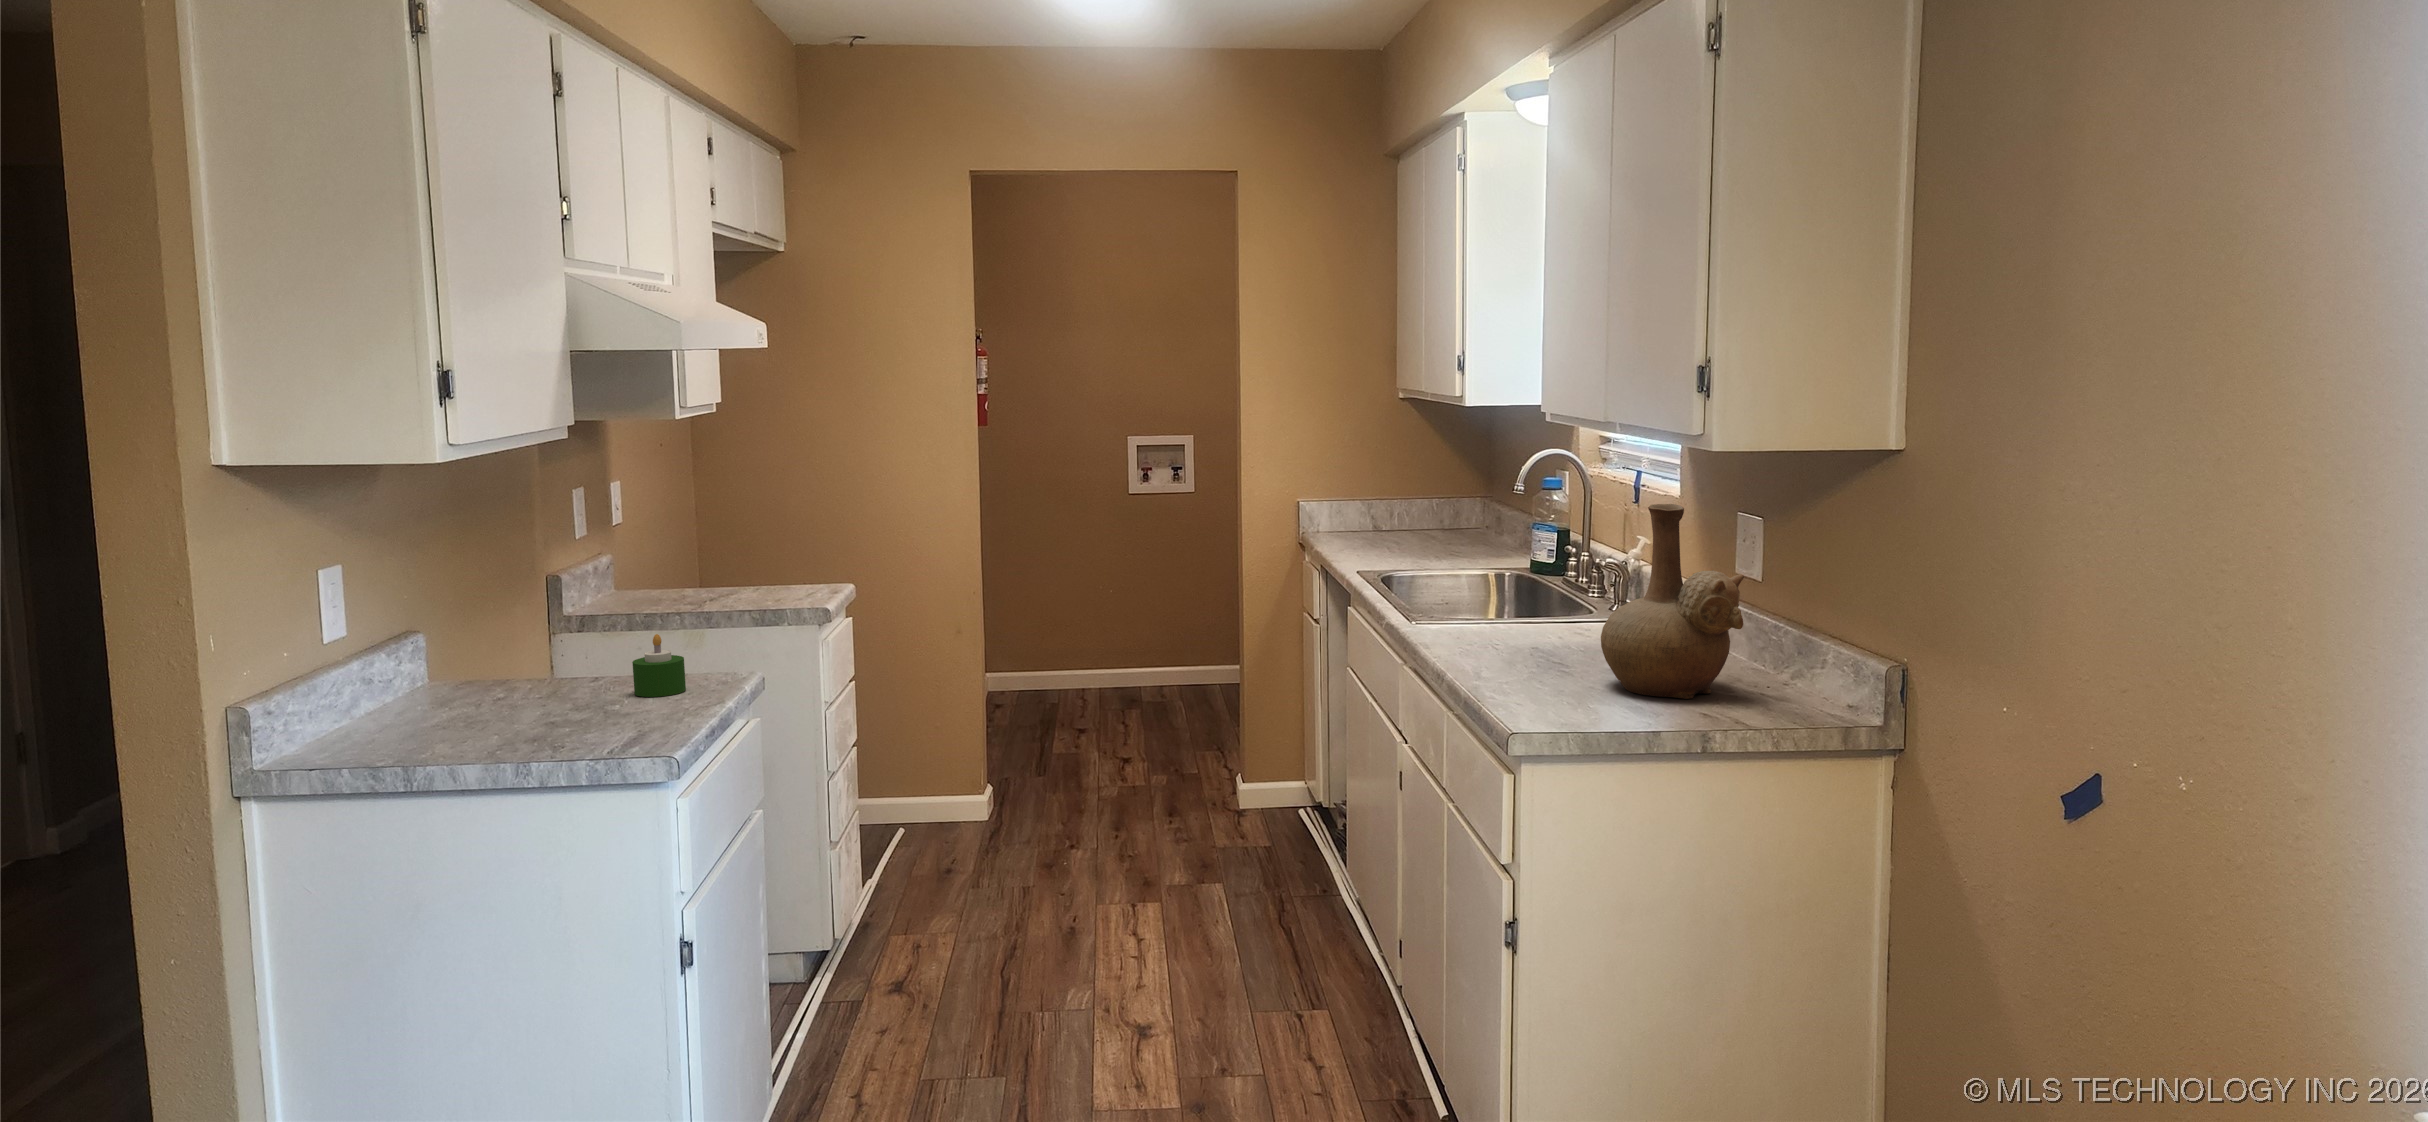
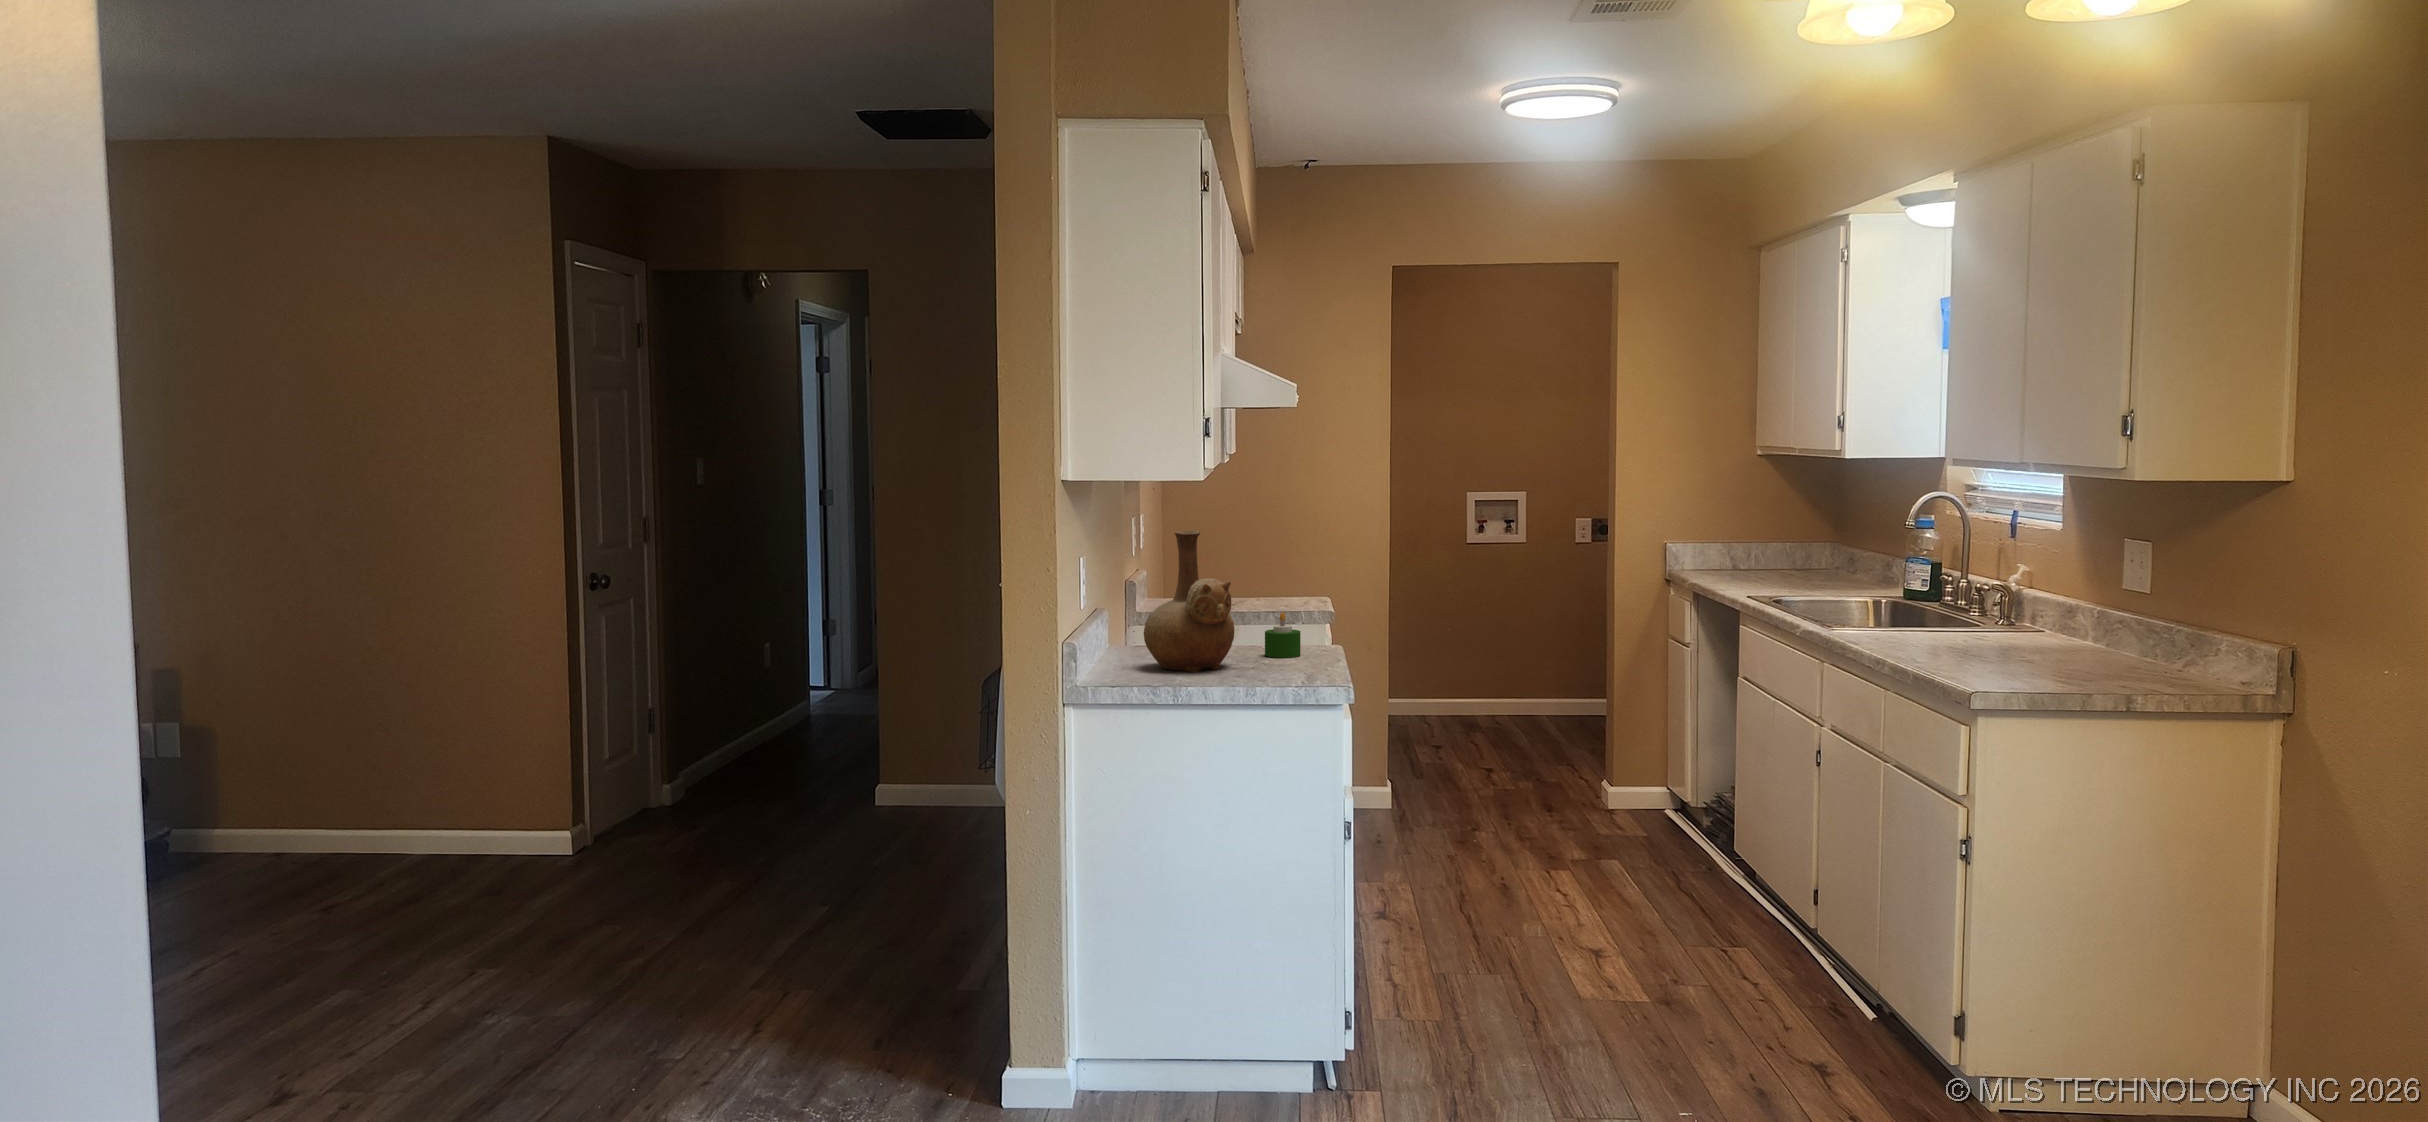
vase: present [1601,504,1744,699] -> present [1144,530,1235,672]

